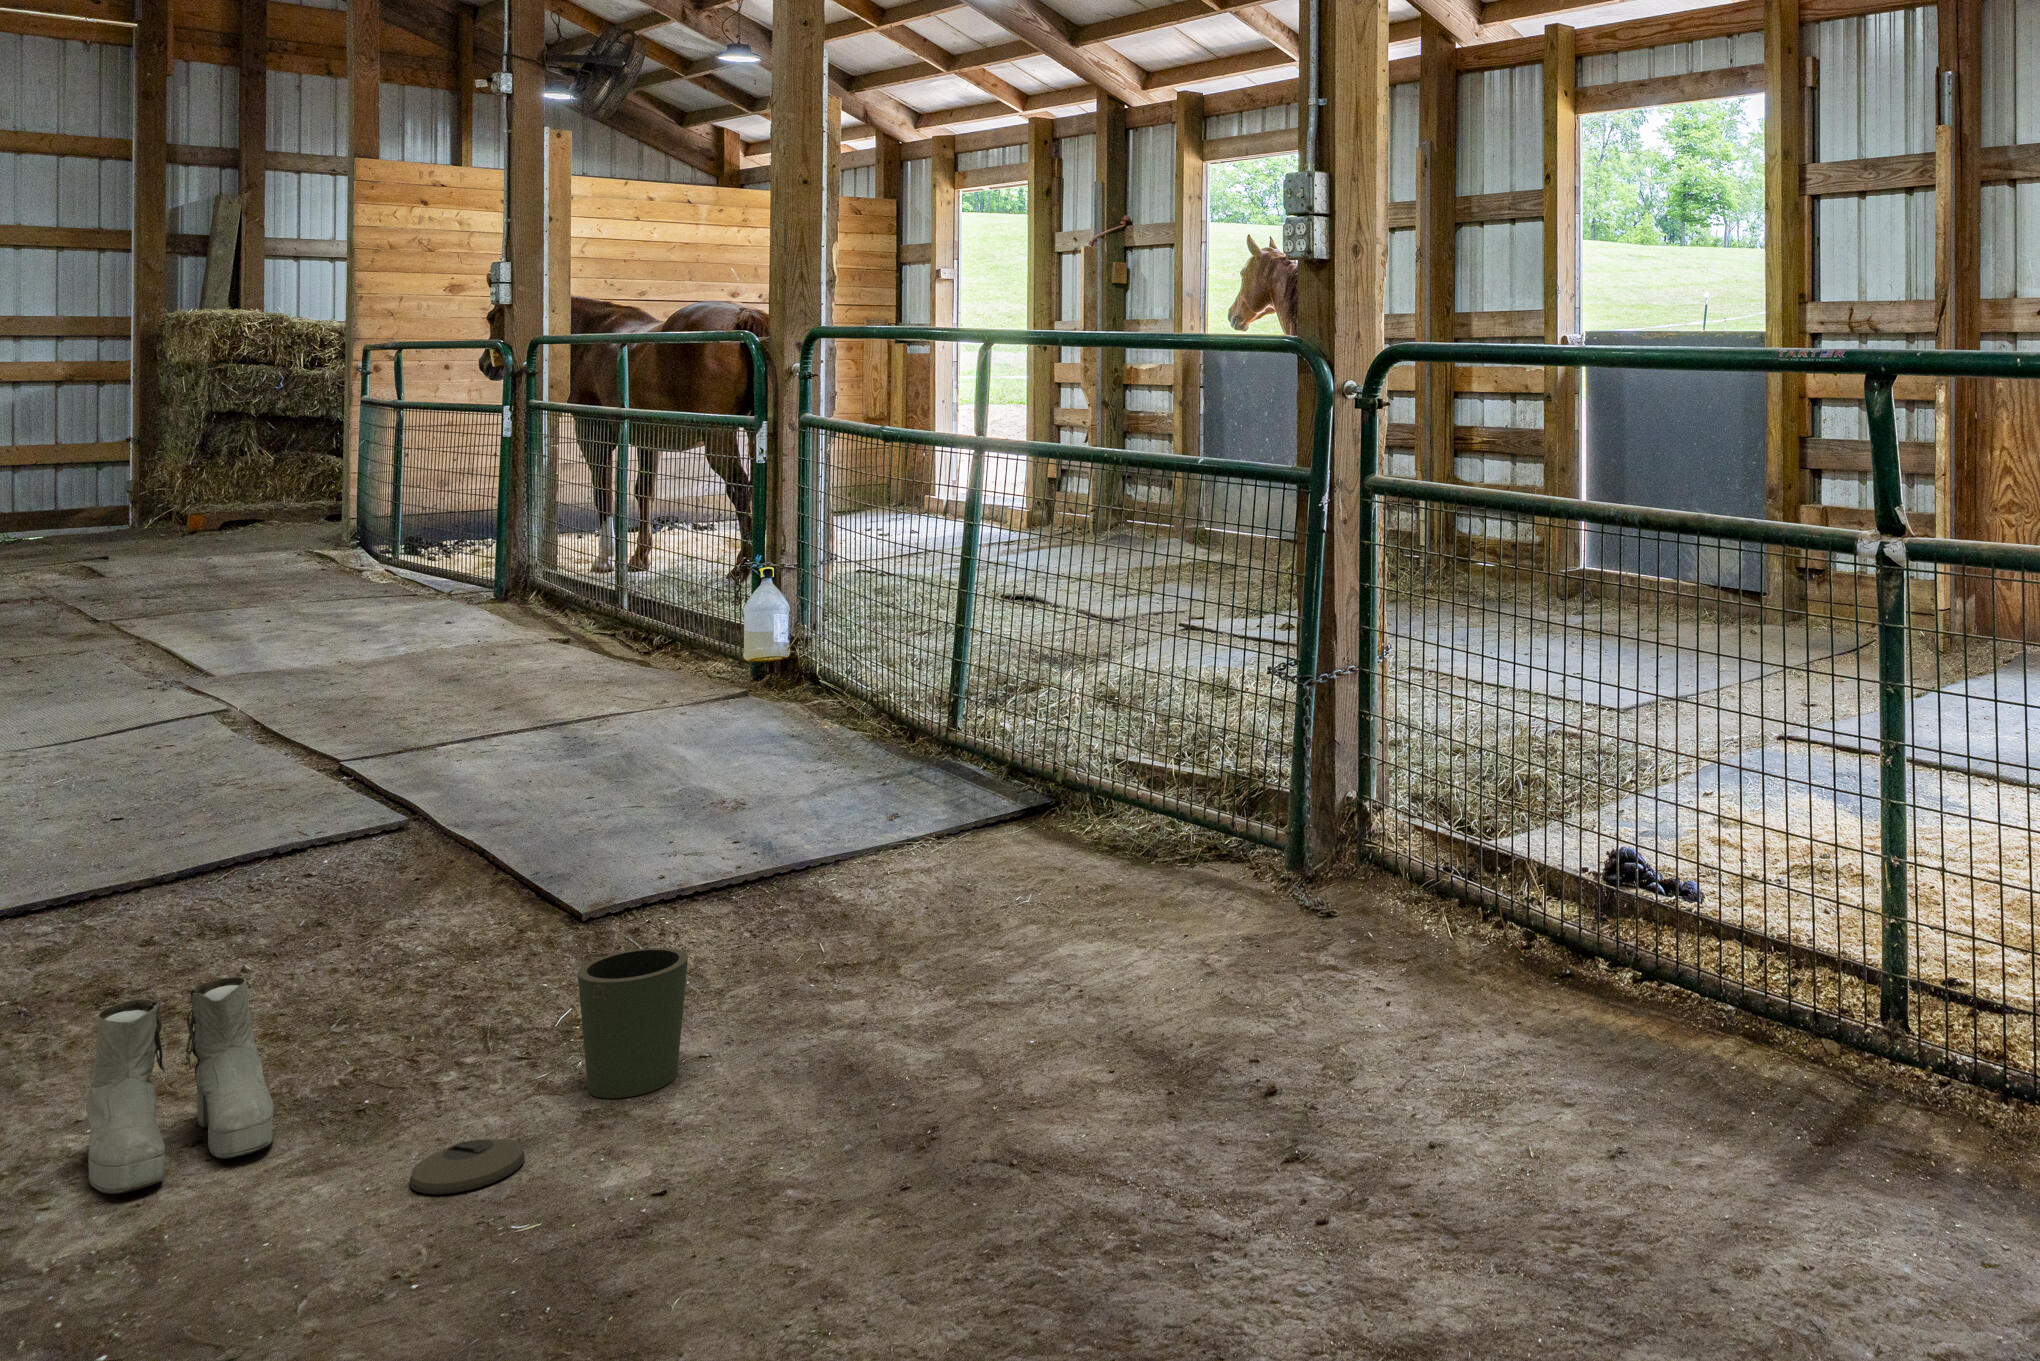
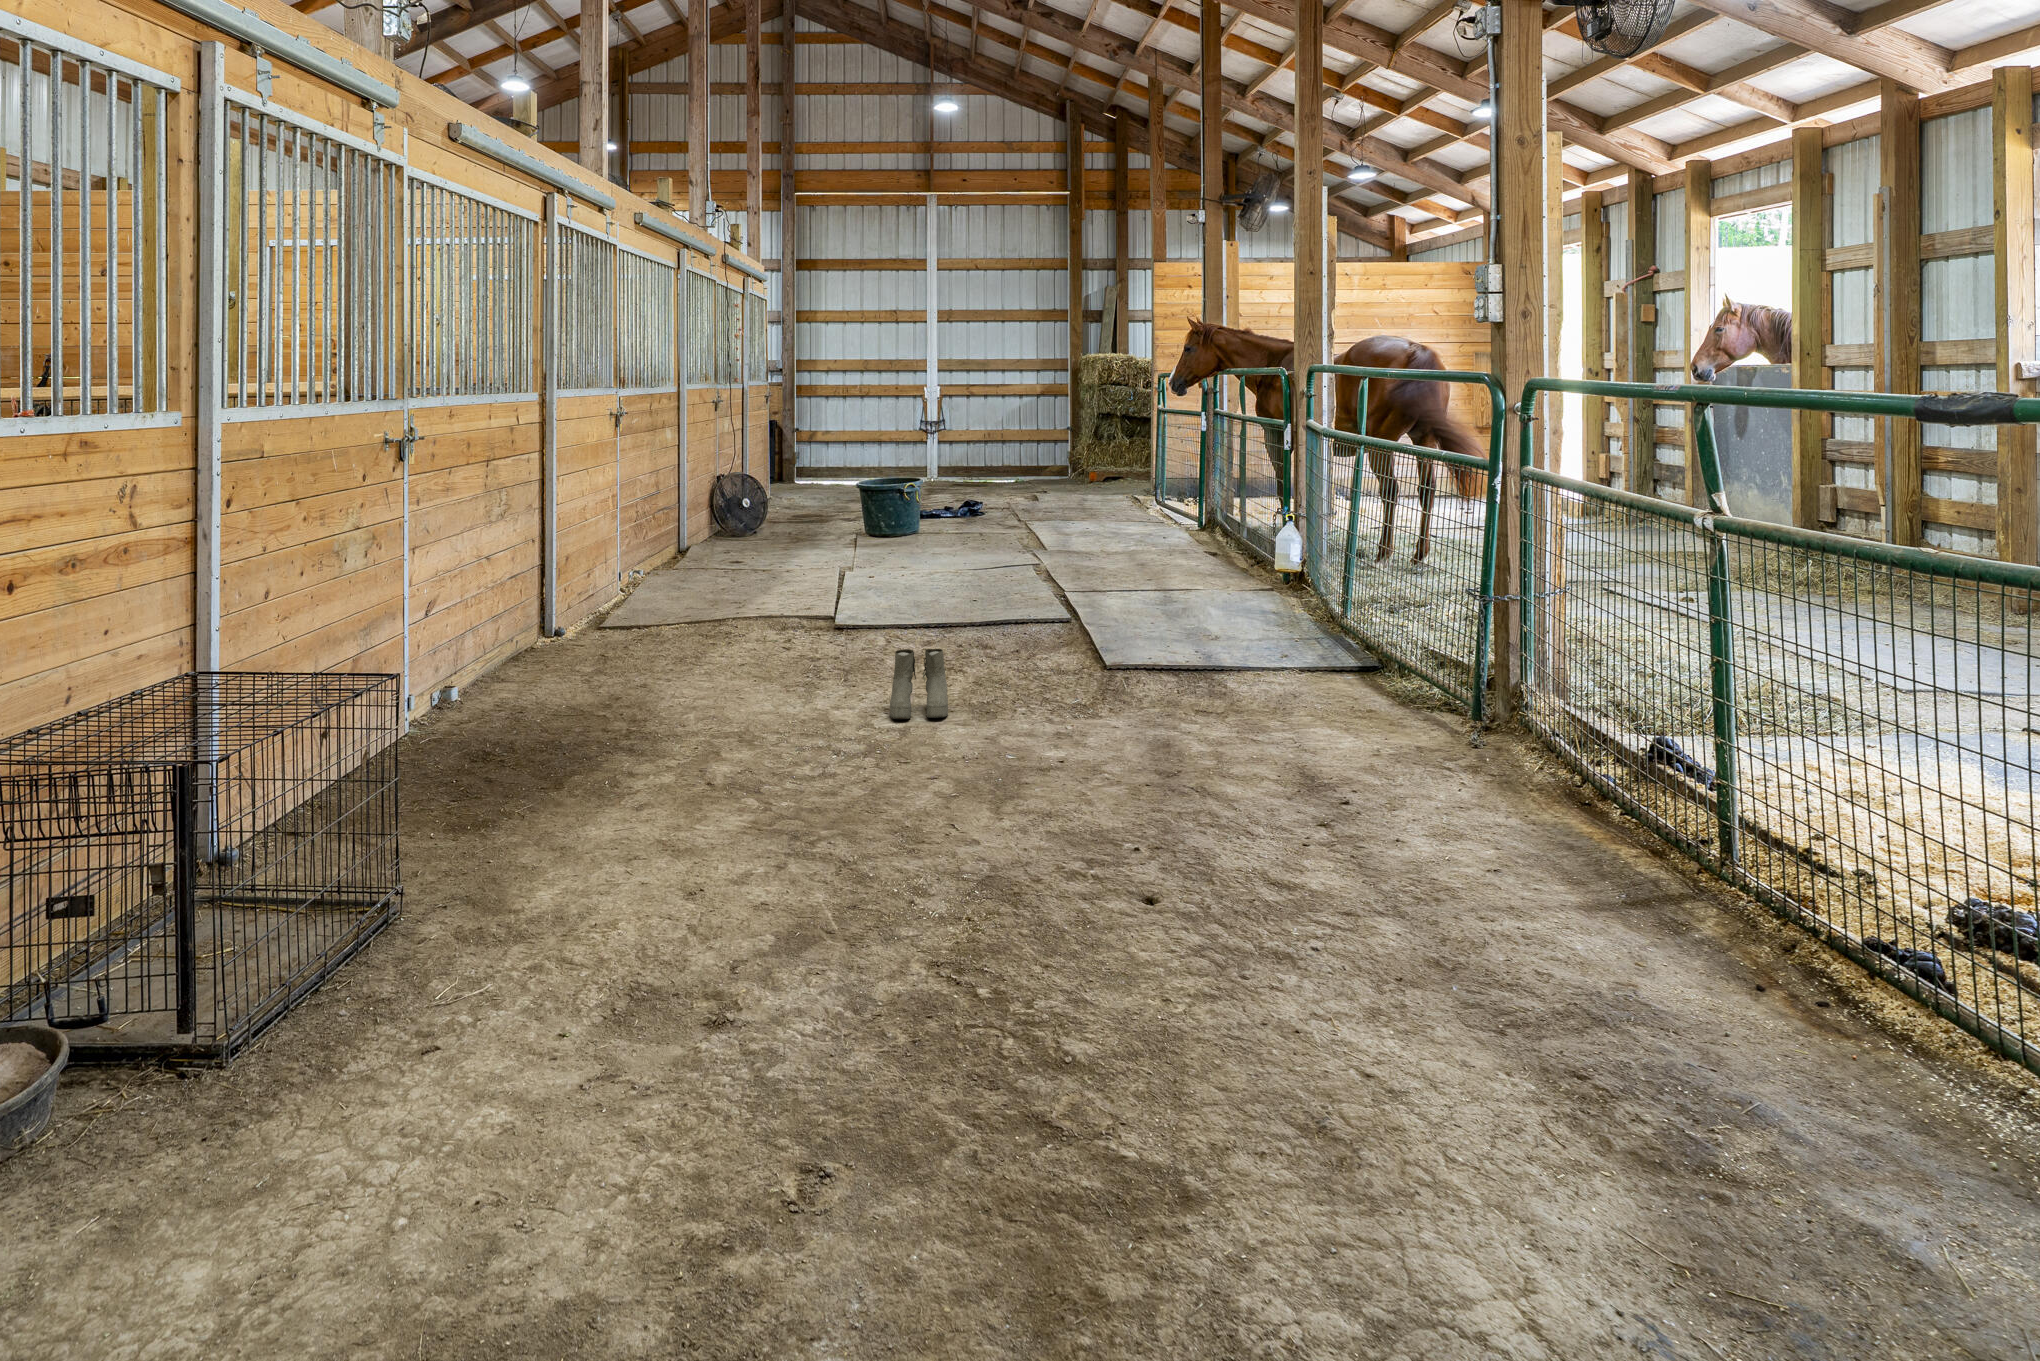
trash can: present [410,948,688,1194] -> none [975,671,1097,748]

